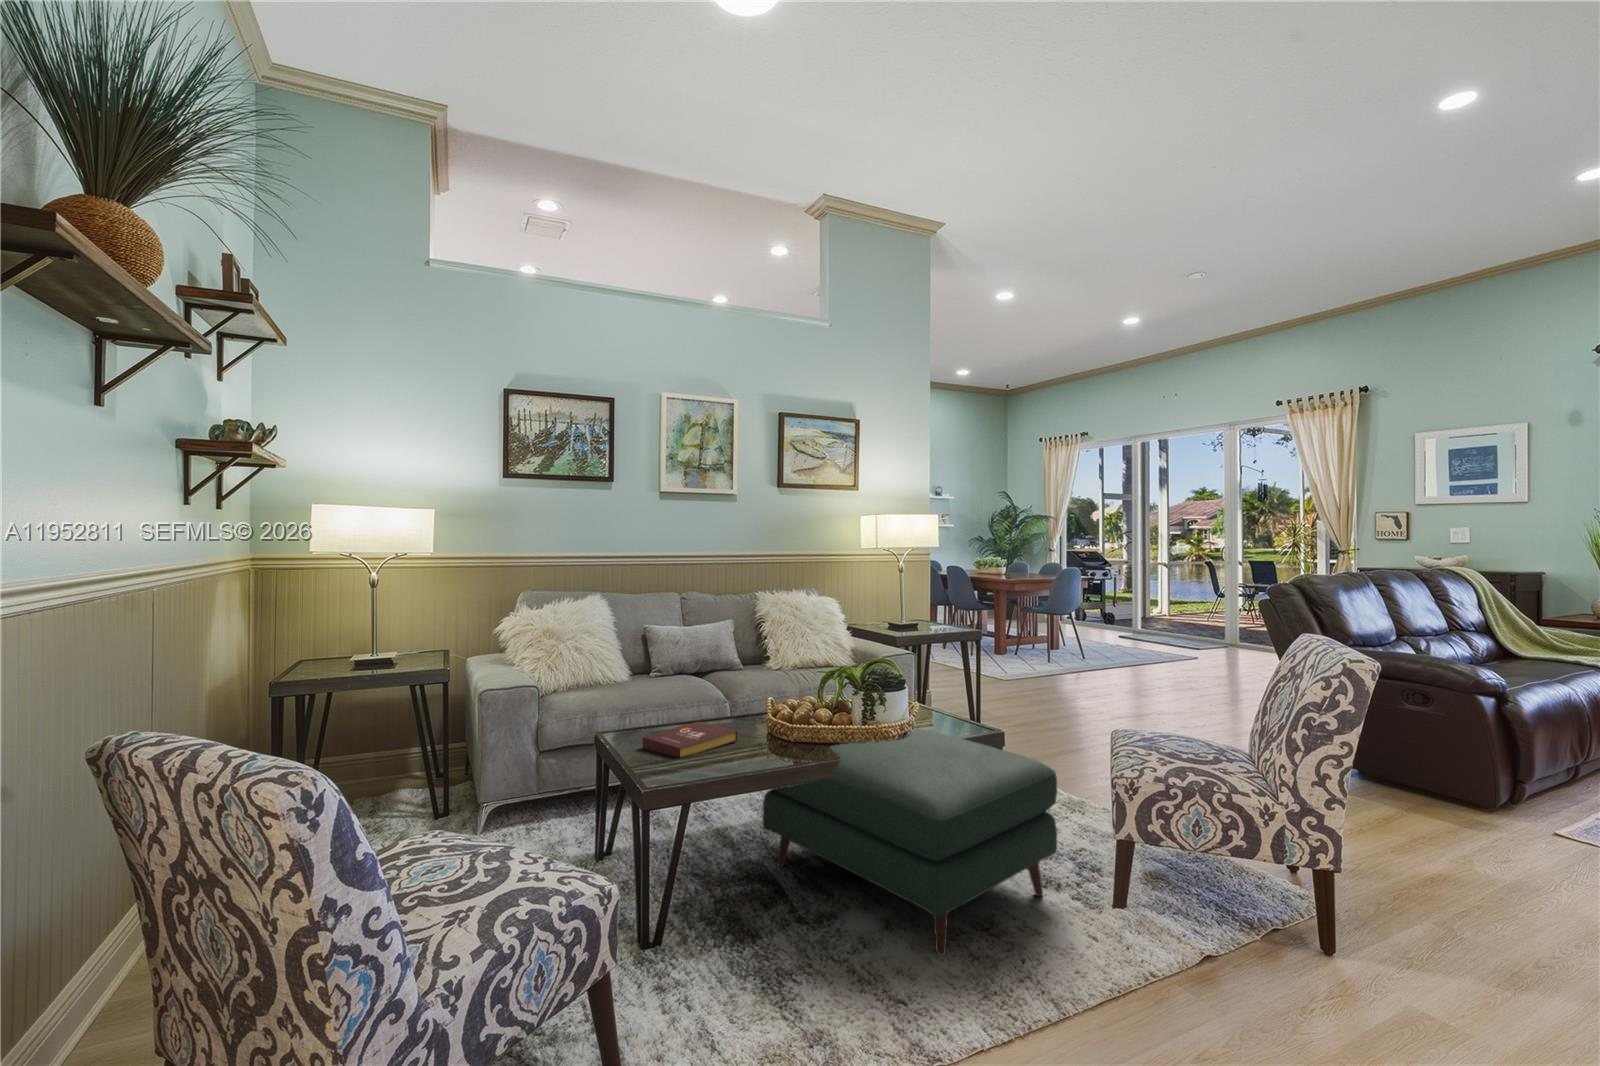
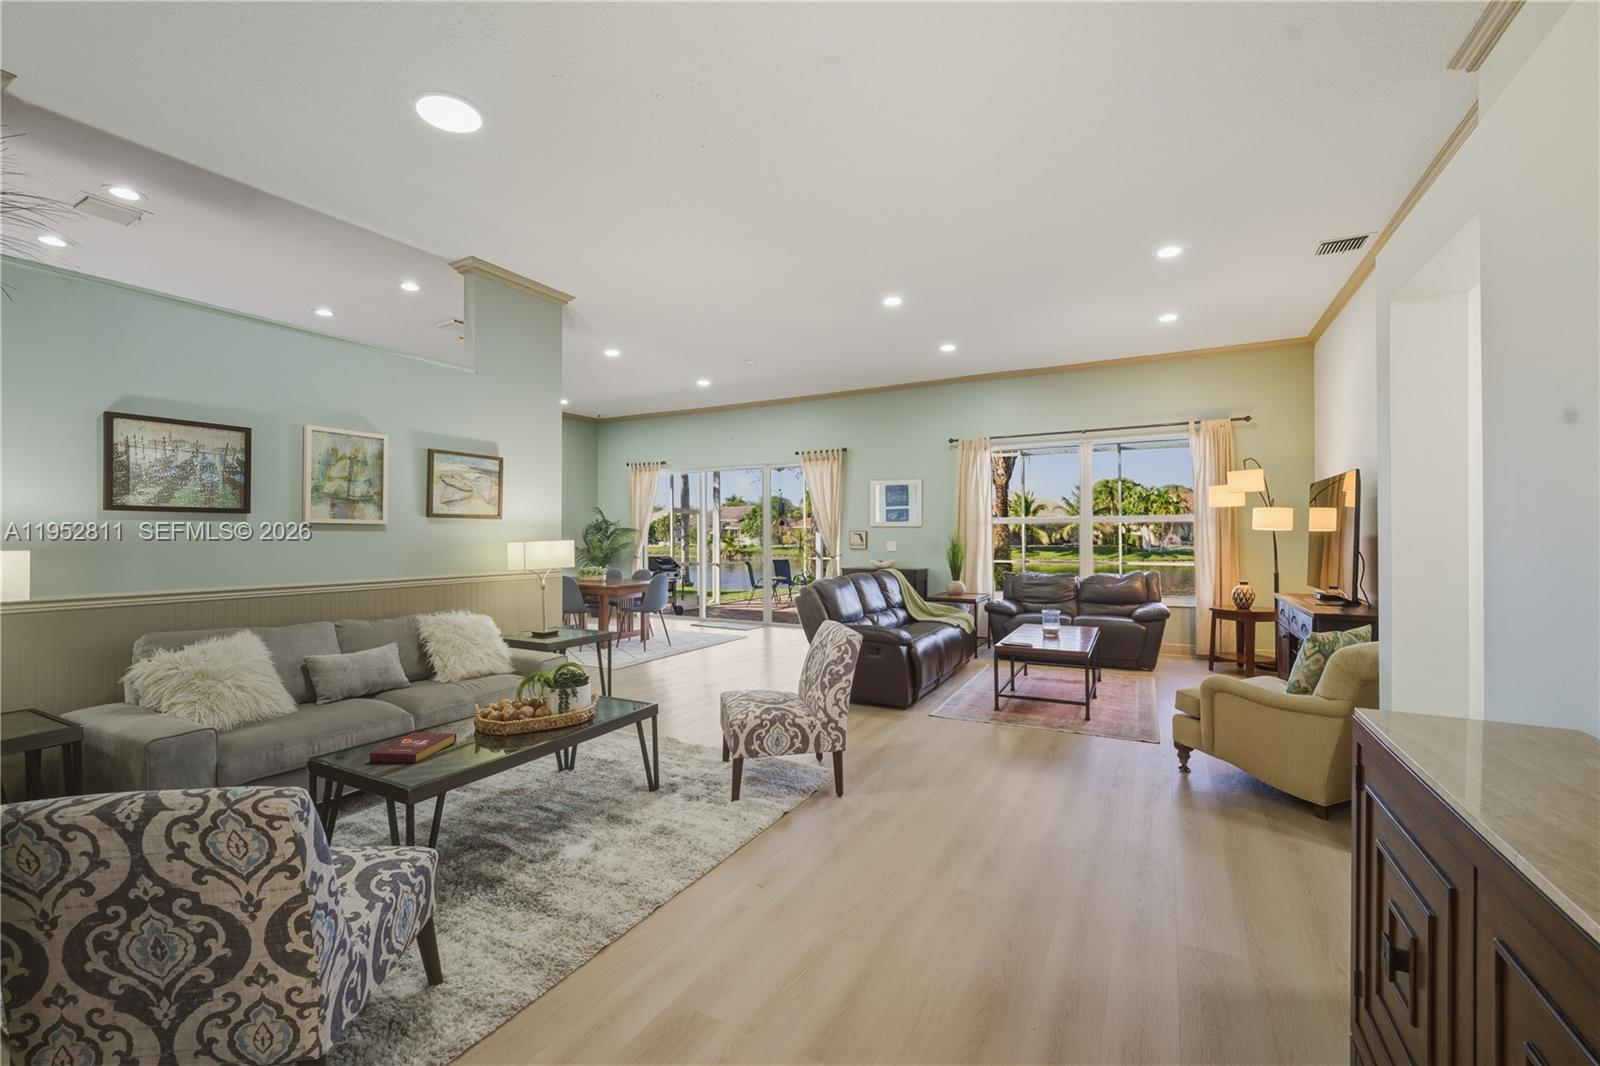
ottoman: present [763,726,1057,956] -> none [476,708,699,856]

